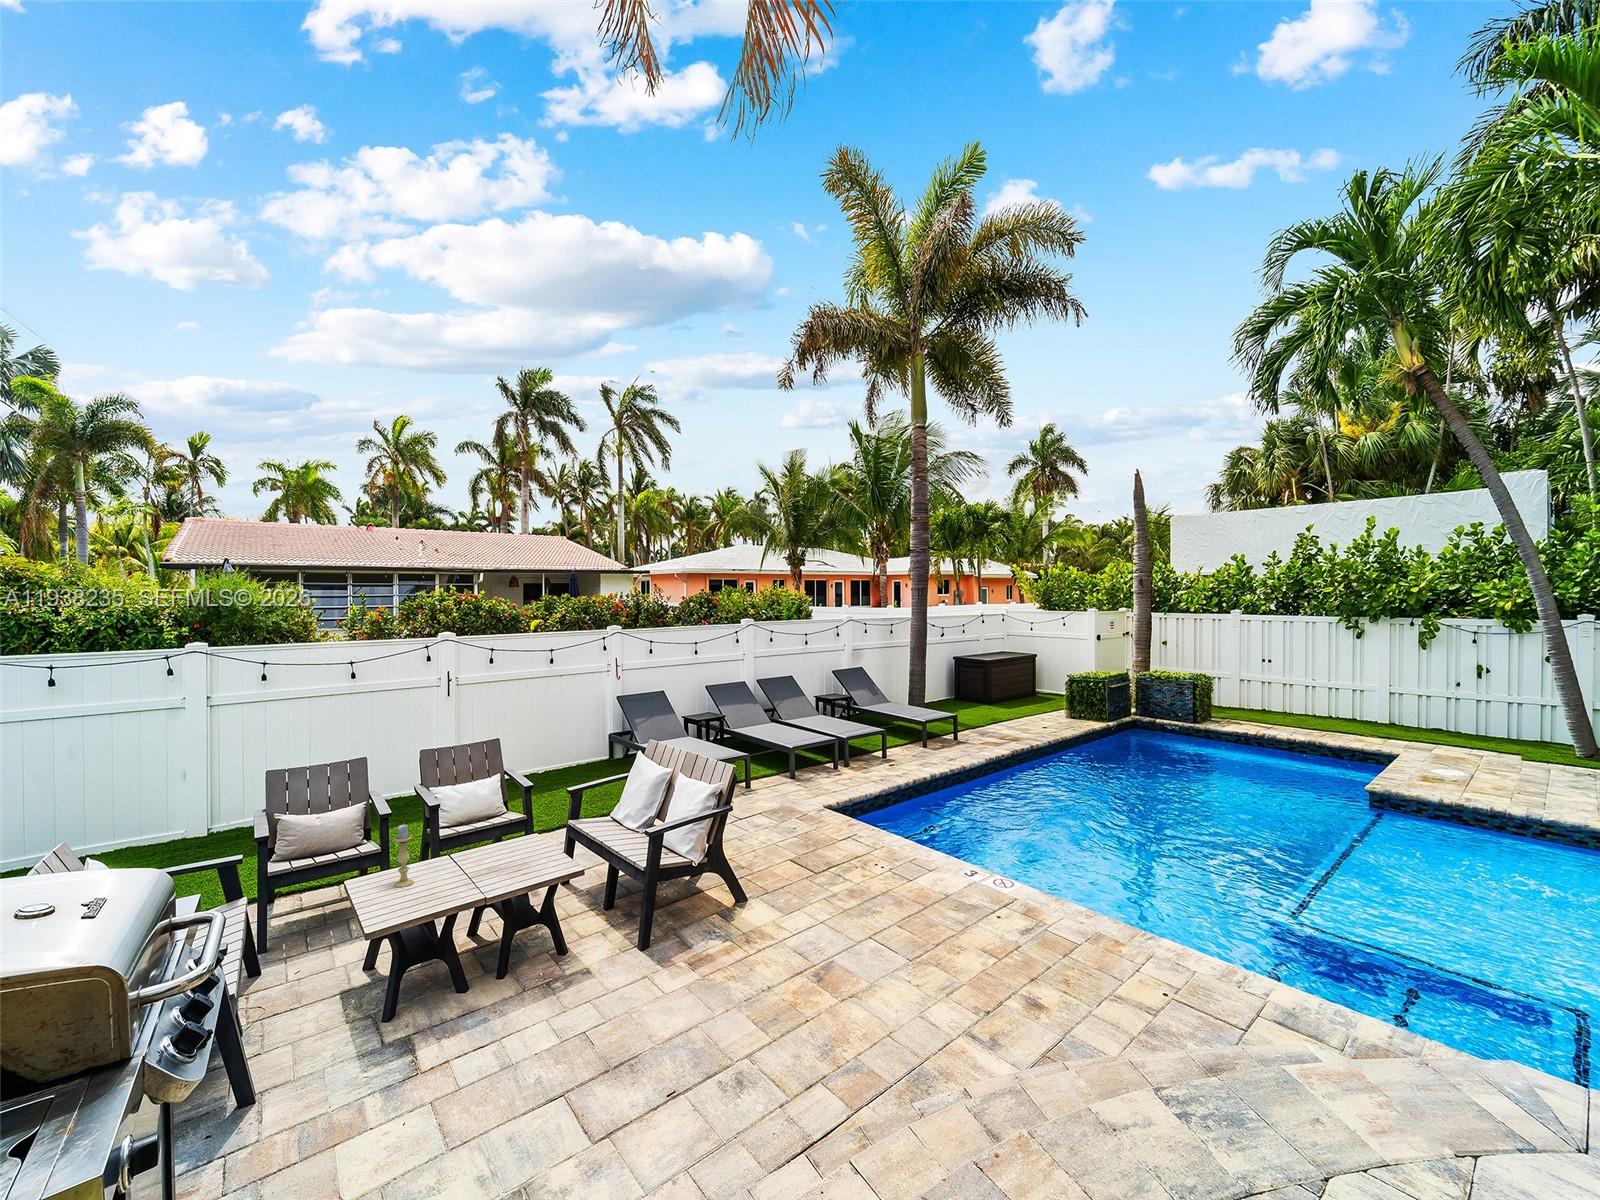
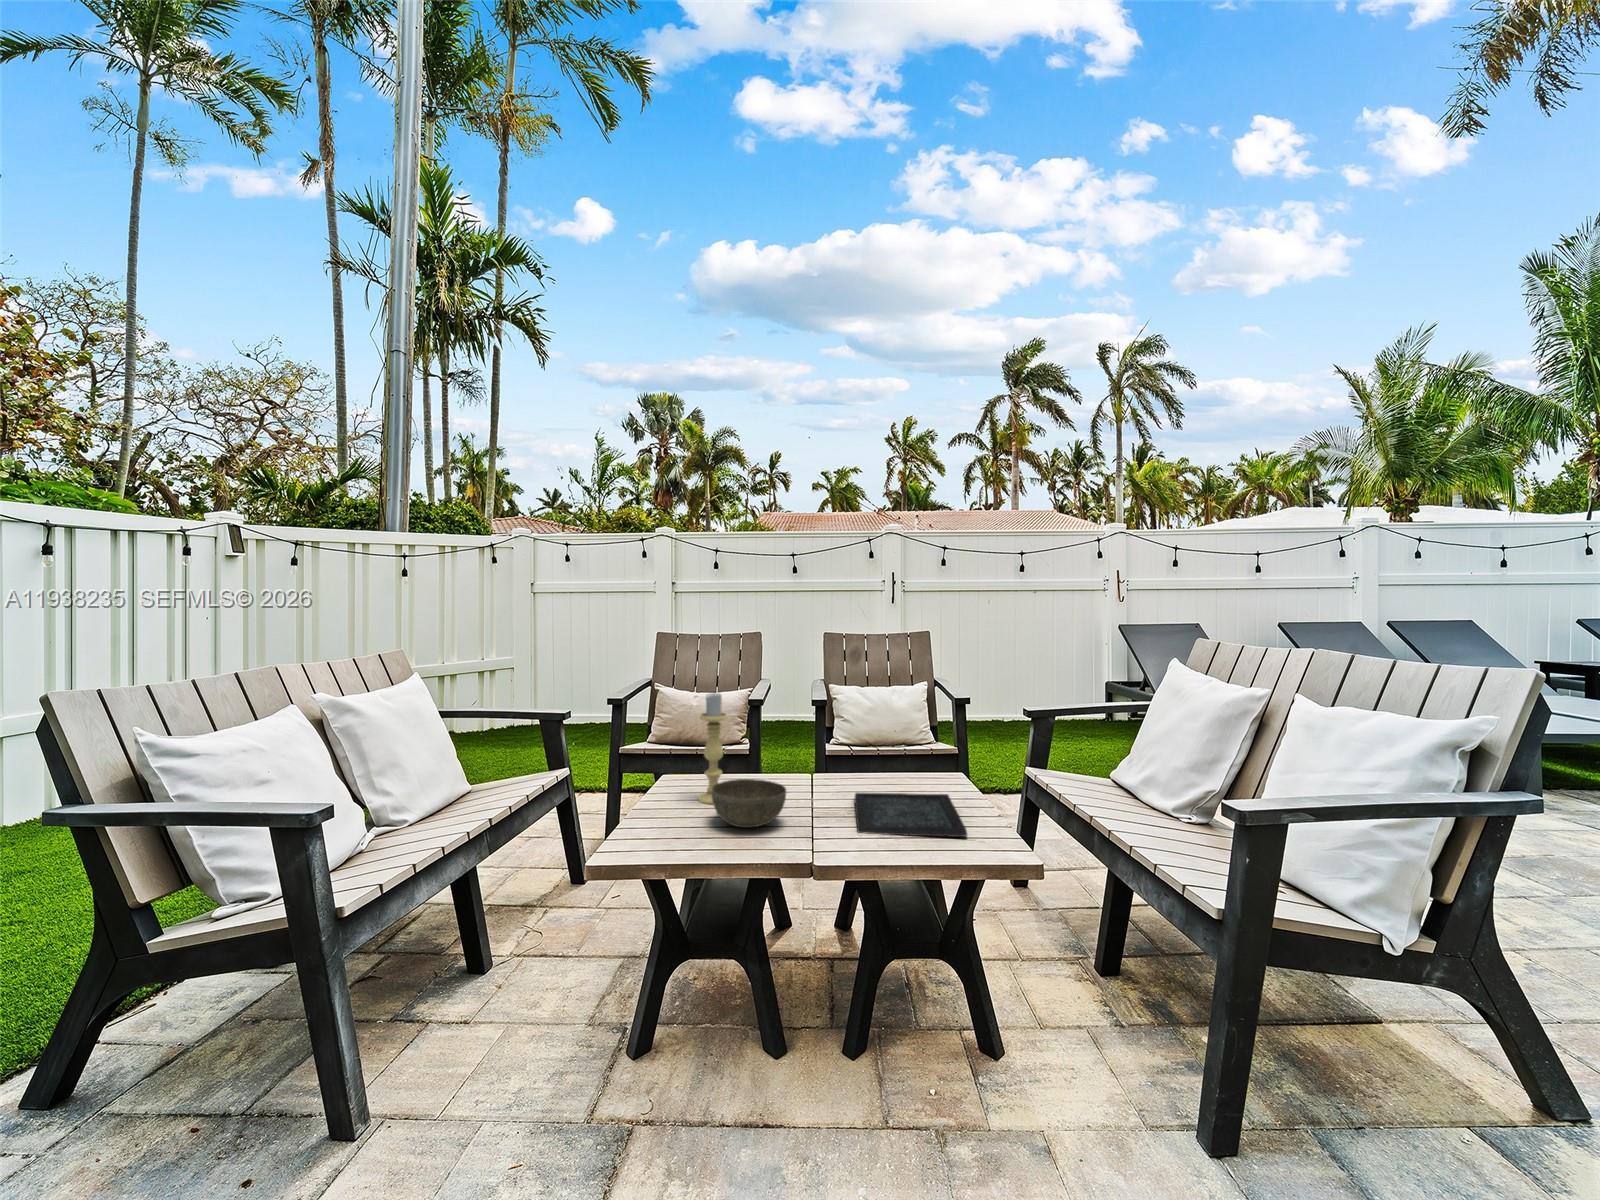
tray: none [484,847,550,878] -> present [854,793,967,837]
bowl: none [416,865,459,892] -> present [712,779,786,828]

